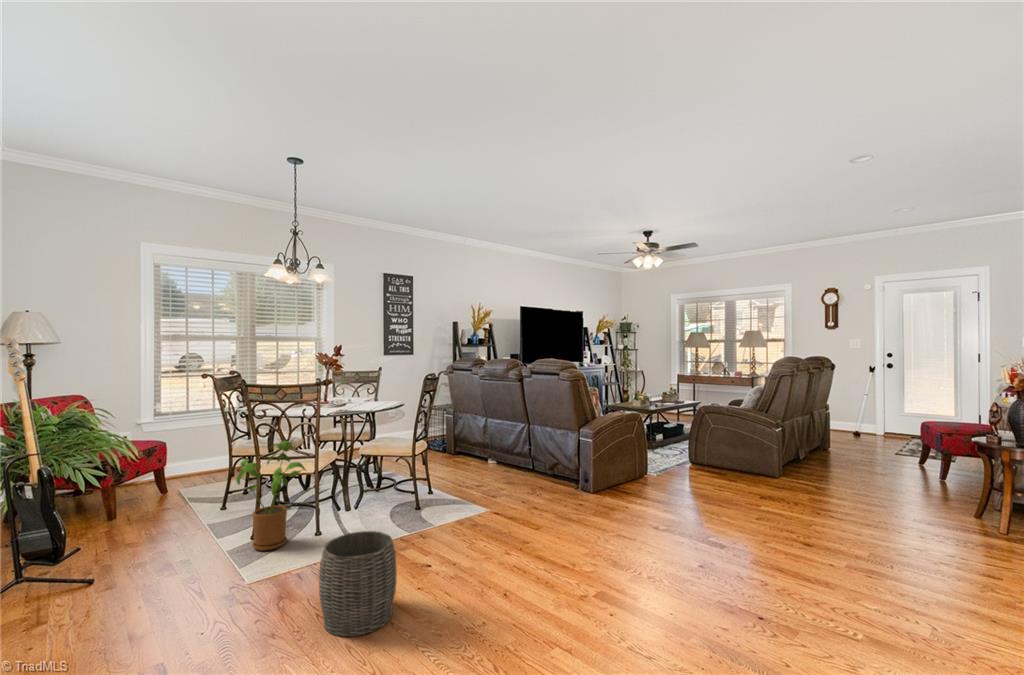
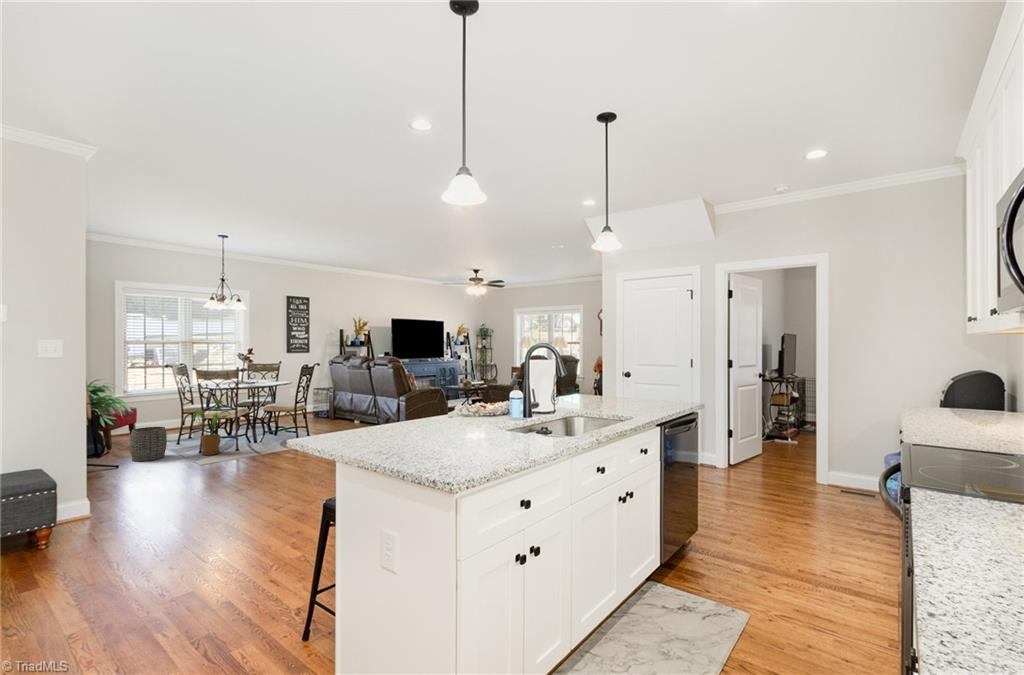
woven basket: present [319,531,397,637] -> present [130,427,167,461]

